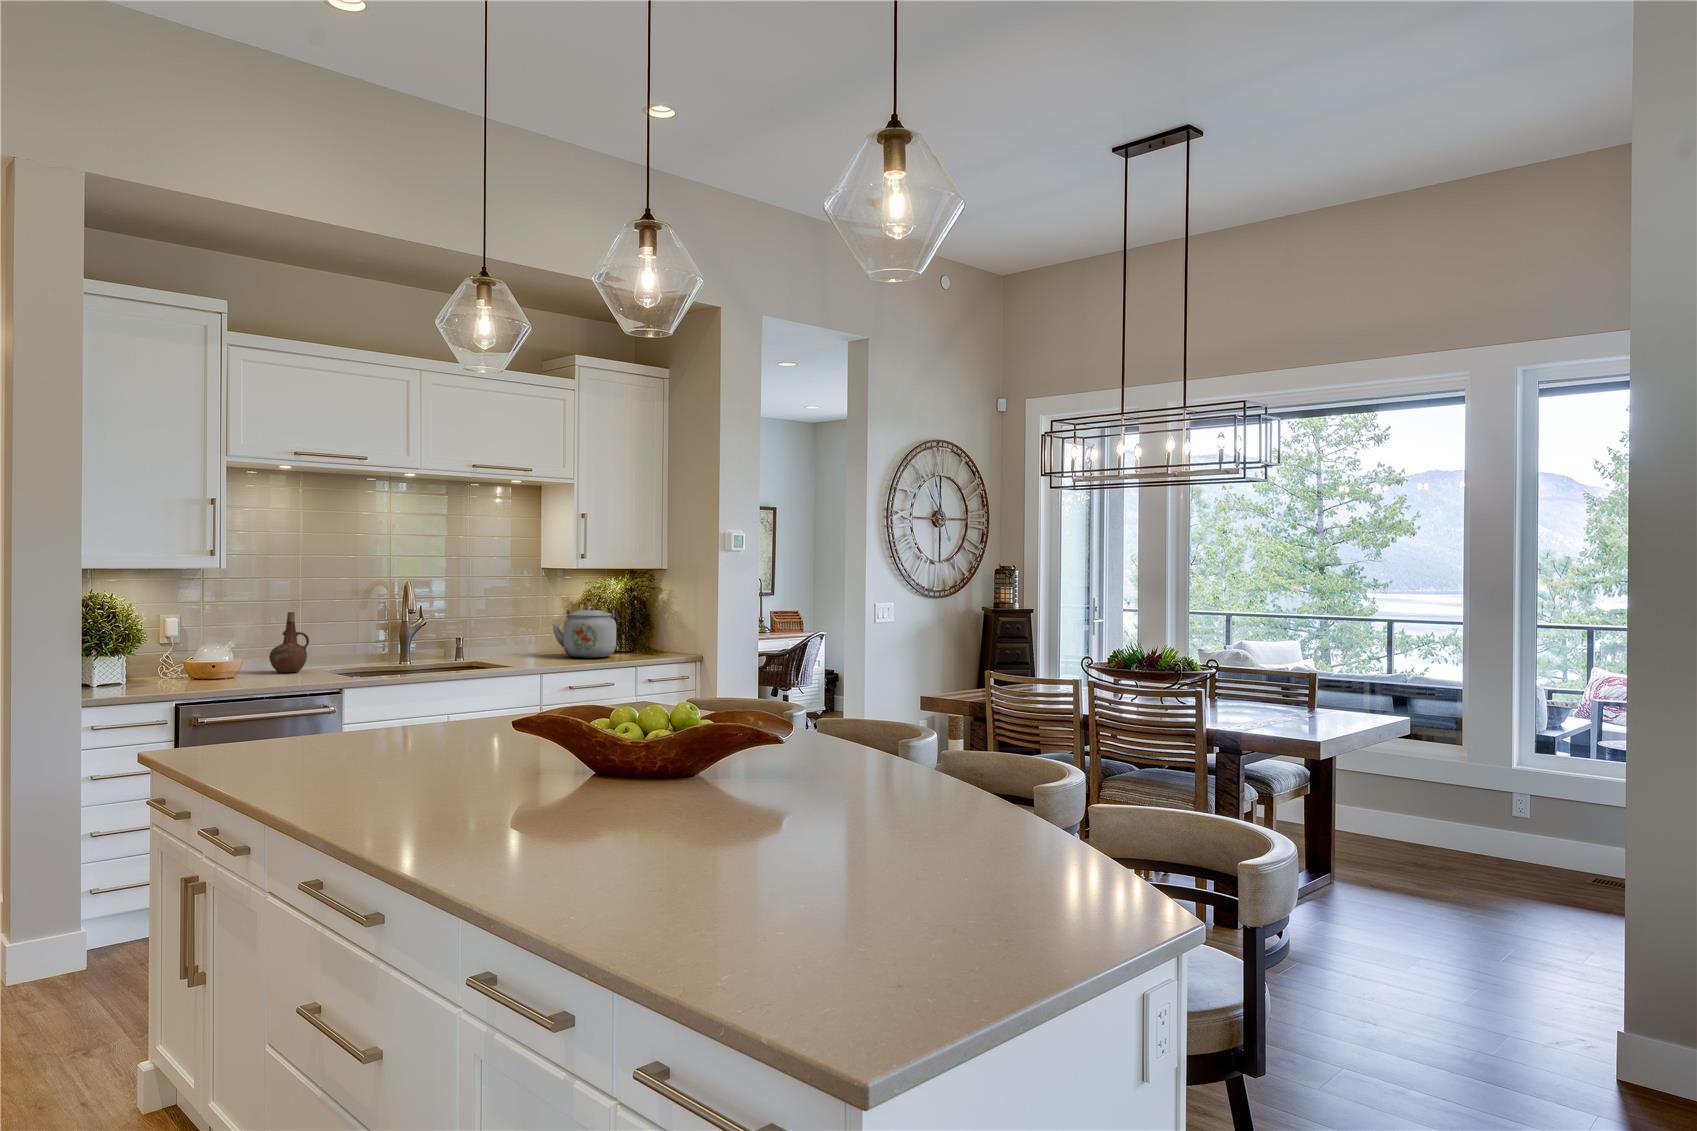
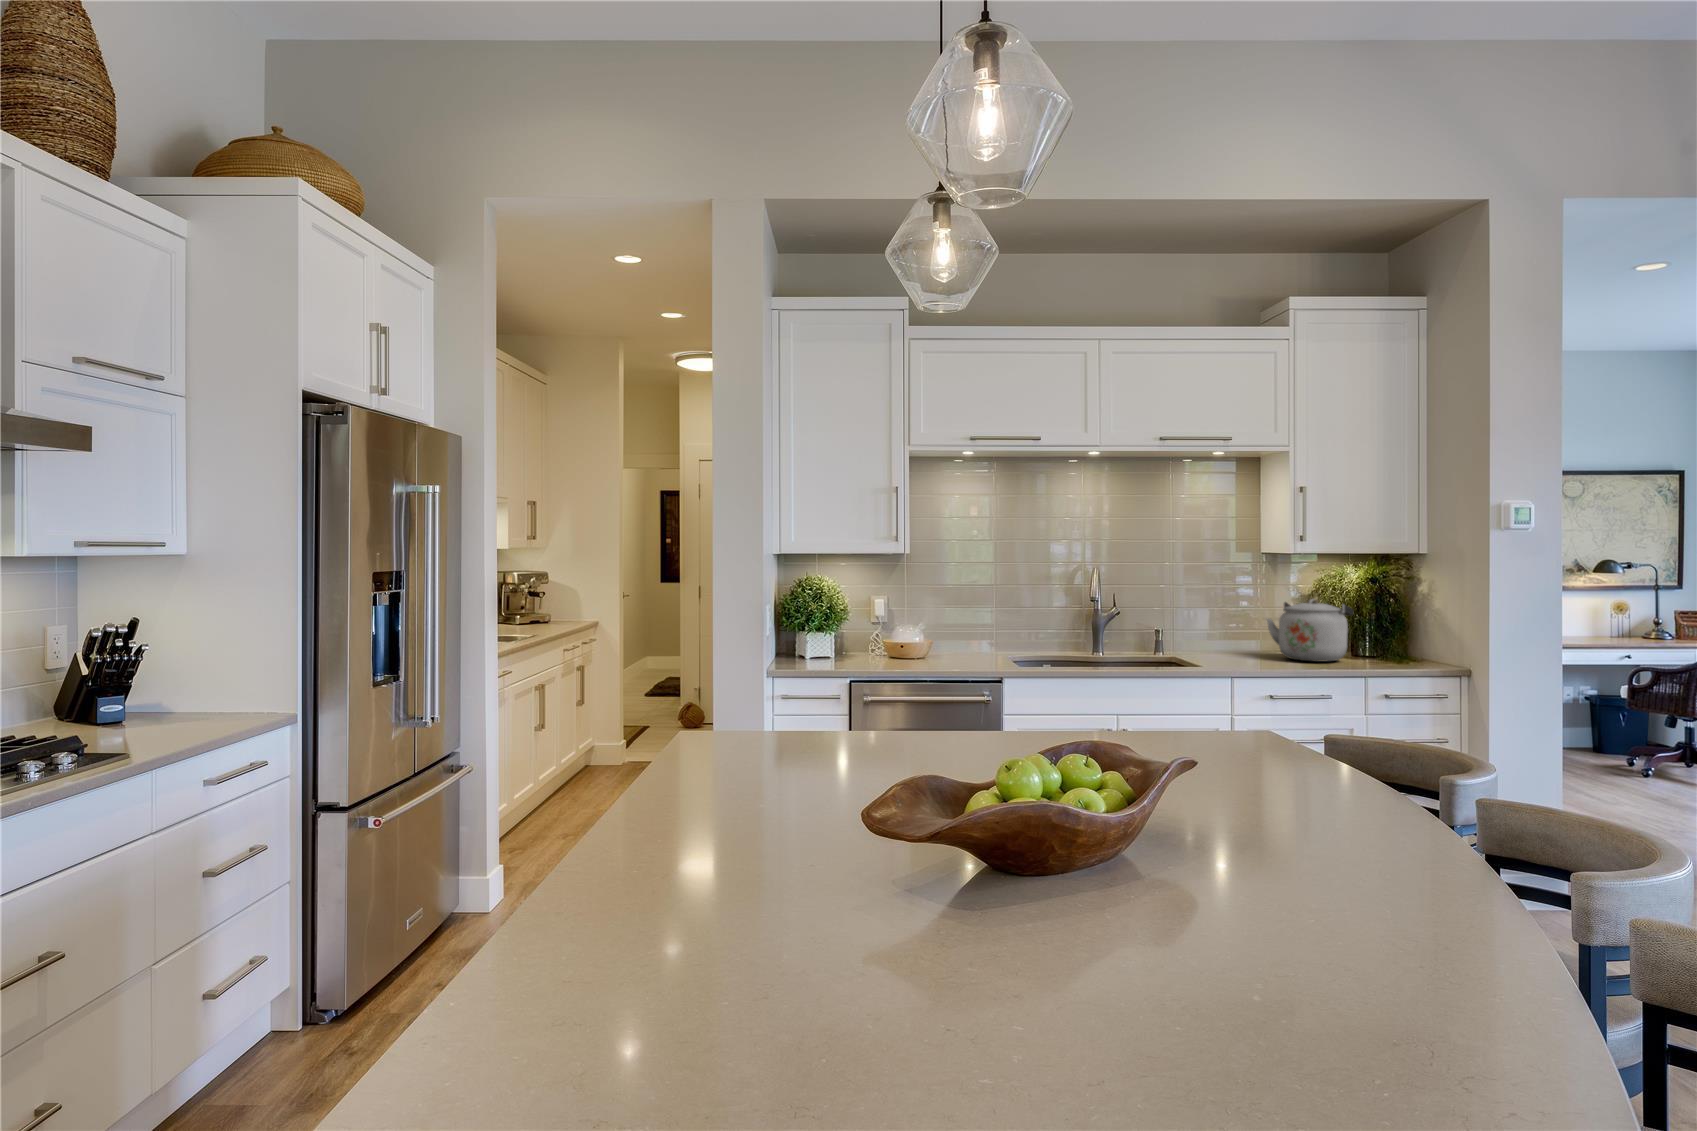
ceramic pitcher: present [269,612,309,672] -> none [965,597,999,656]

